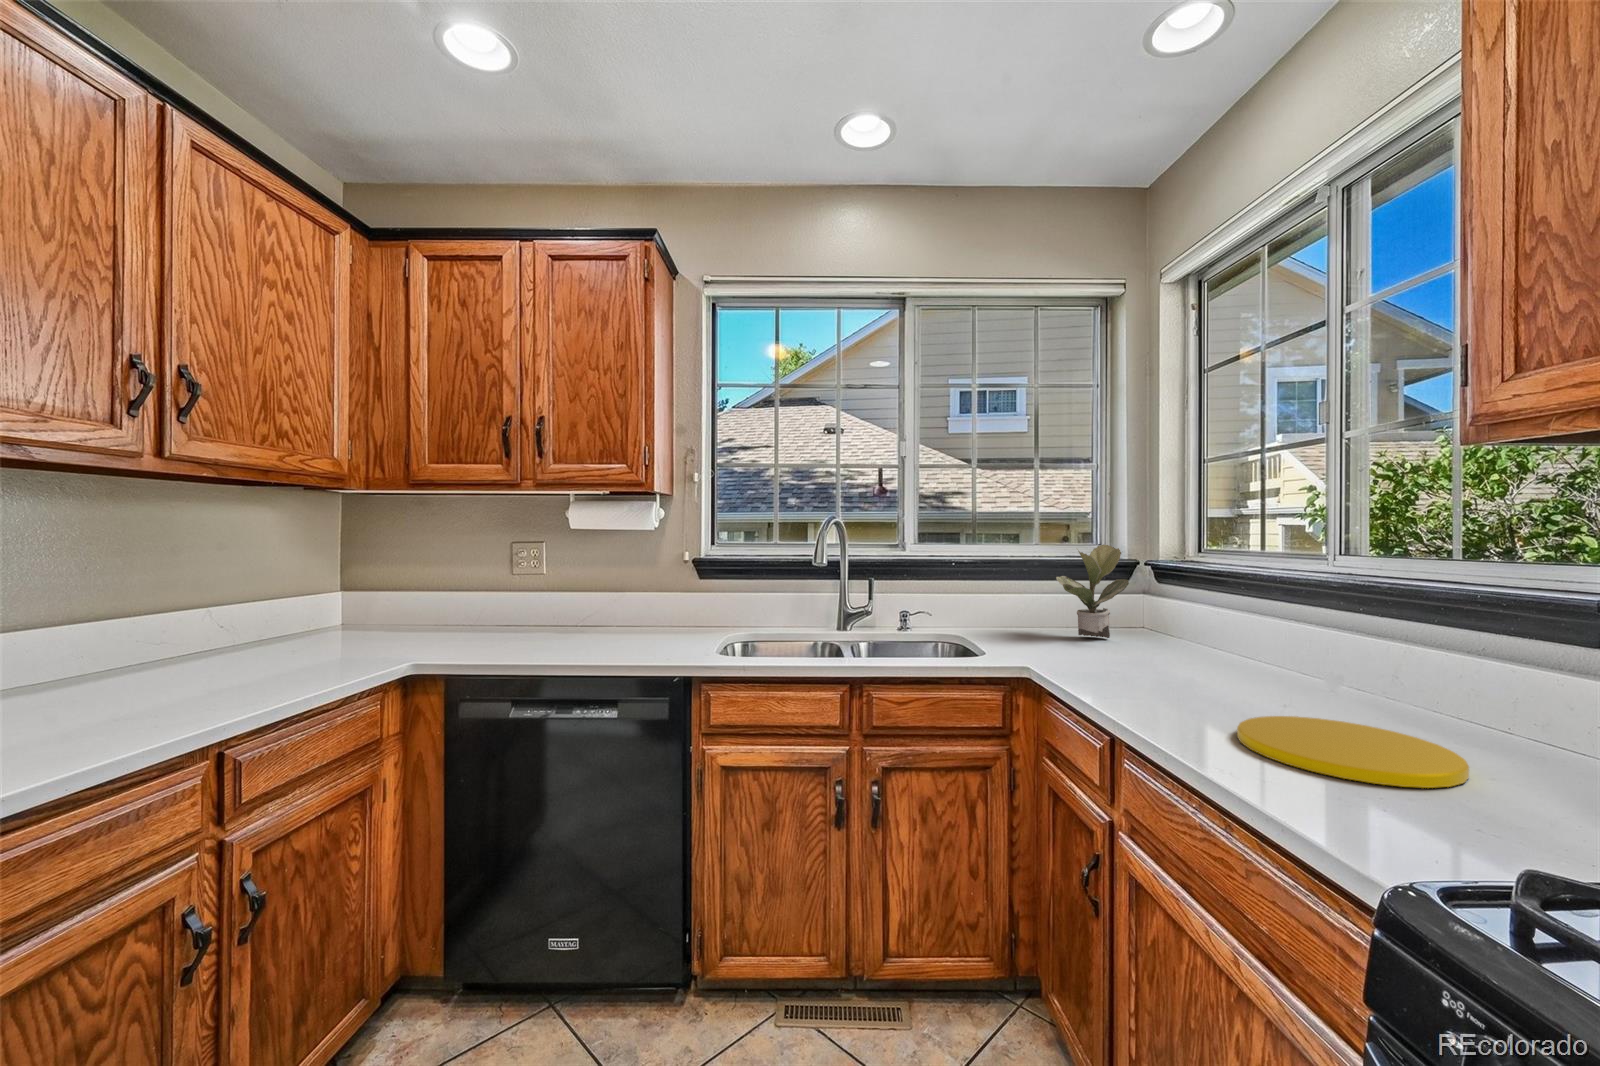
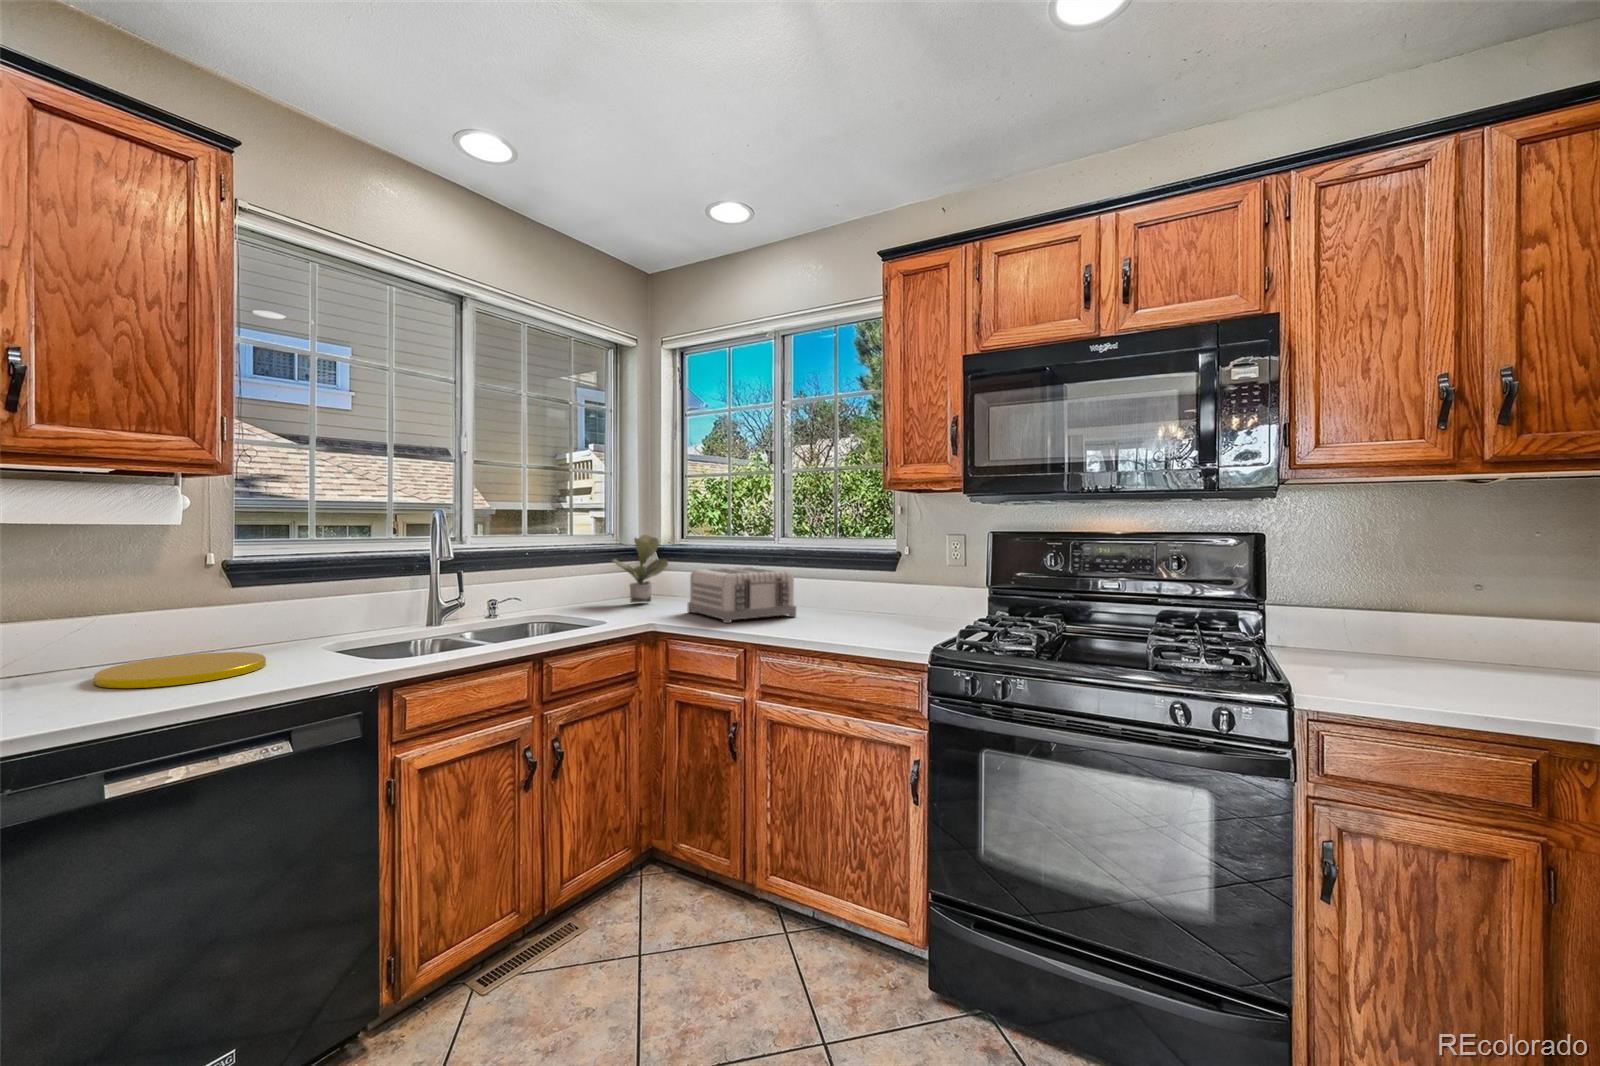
toaster: none [1121,597,1297,702] -> present [687,567,796,623]
plate: present [1237,716,1469,788] -> present [94,652,266,688]

